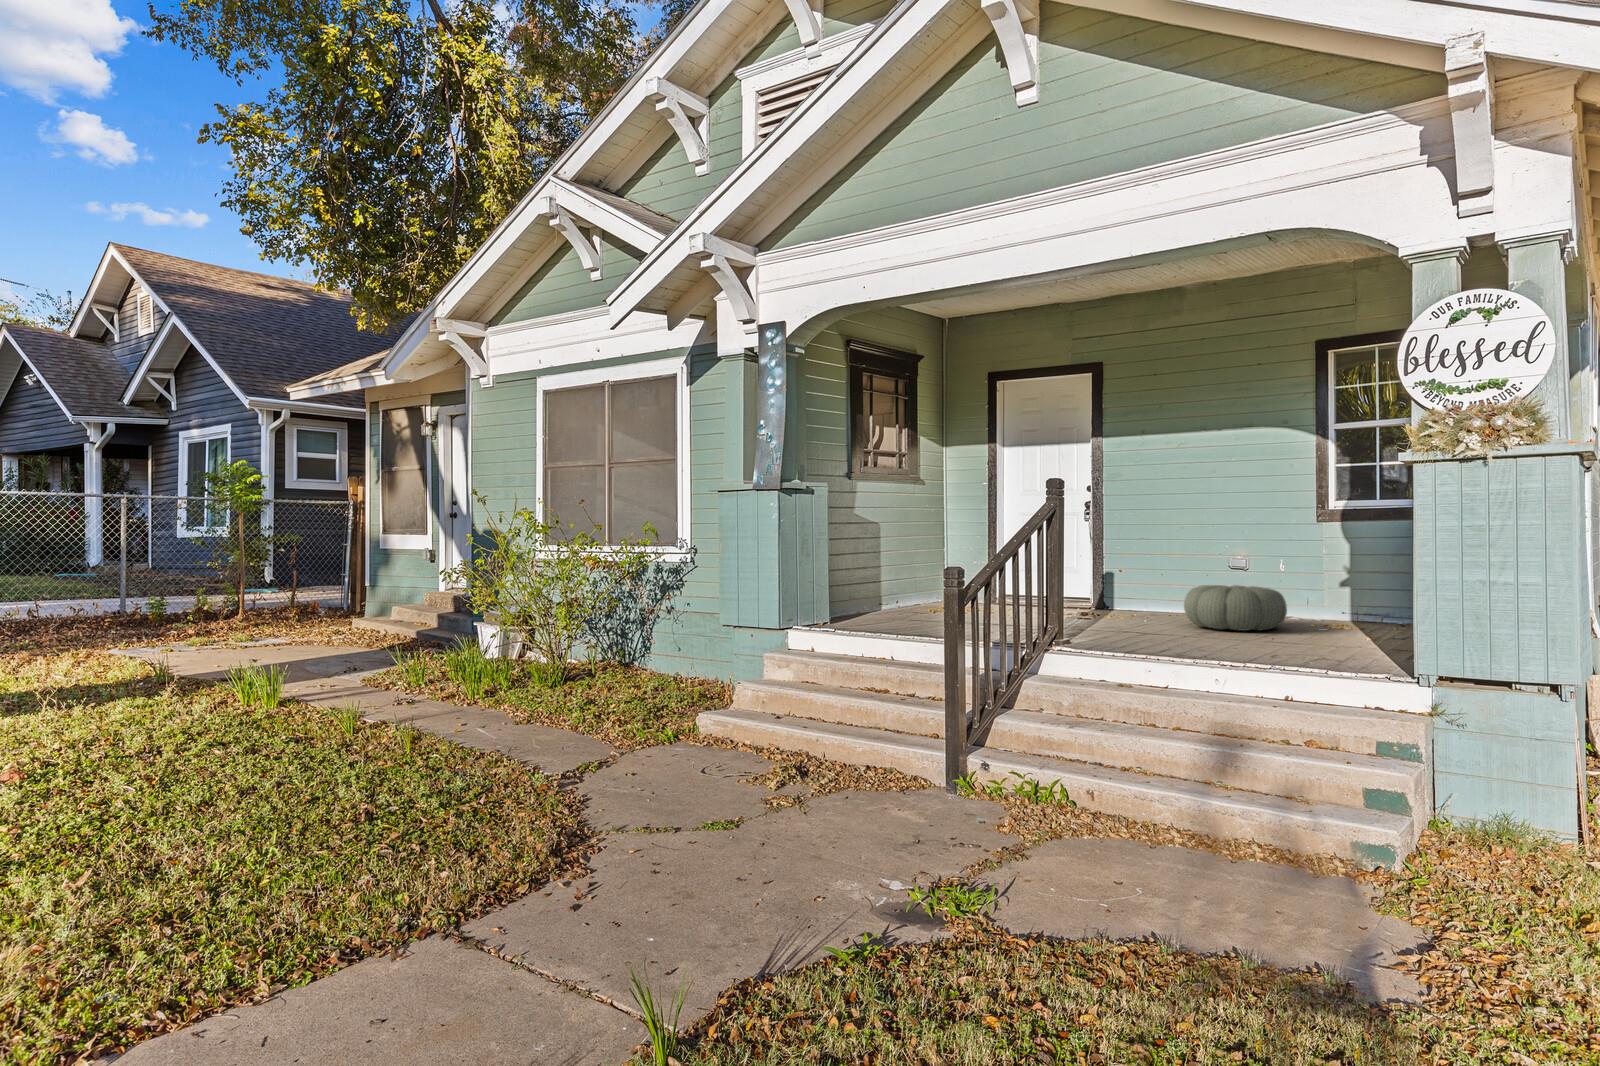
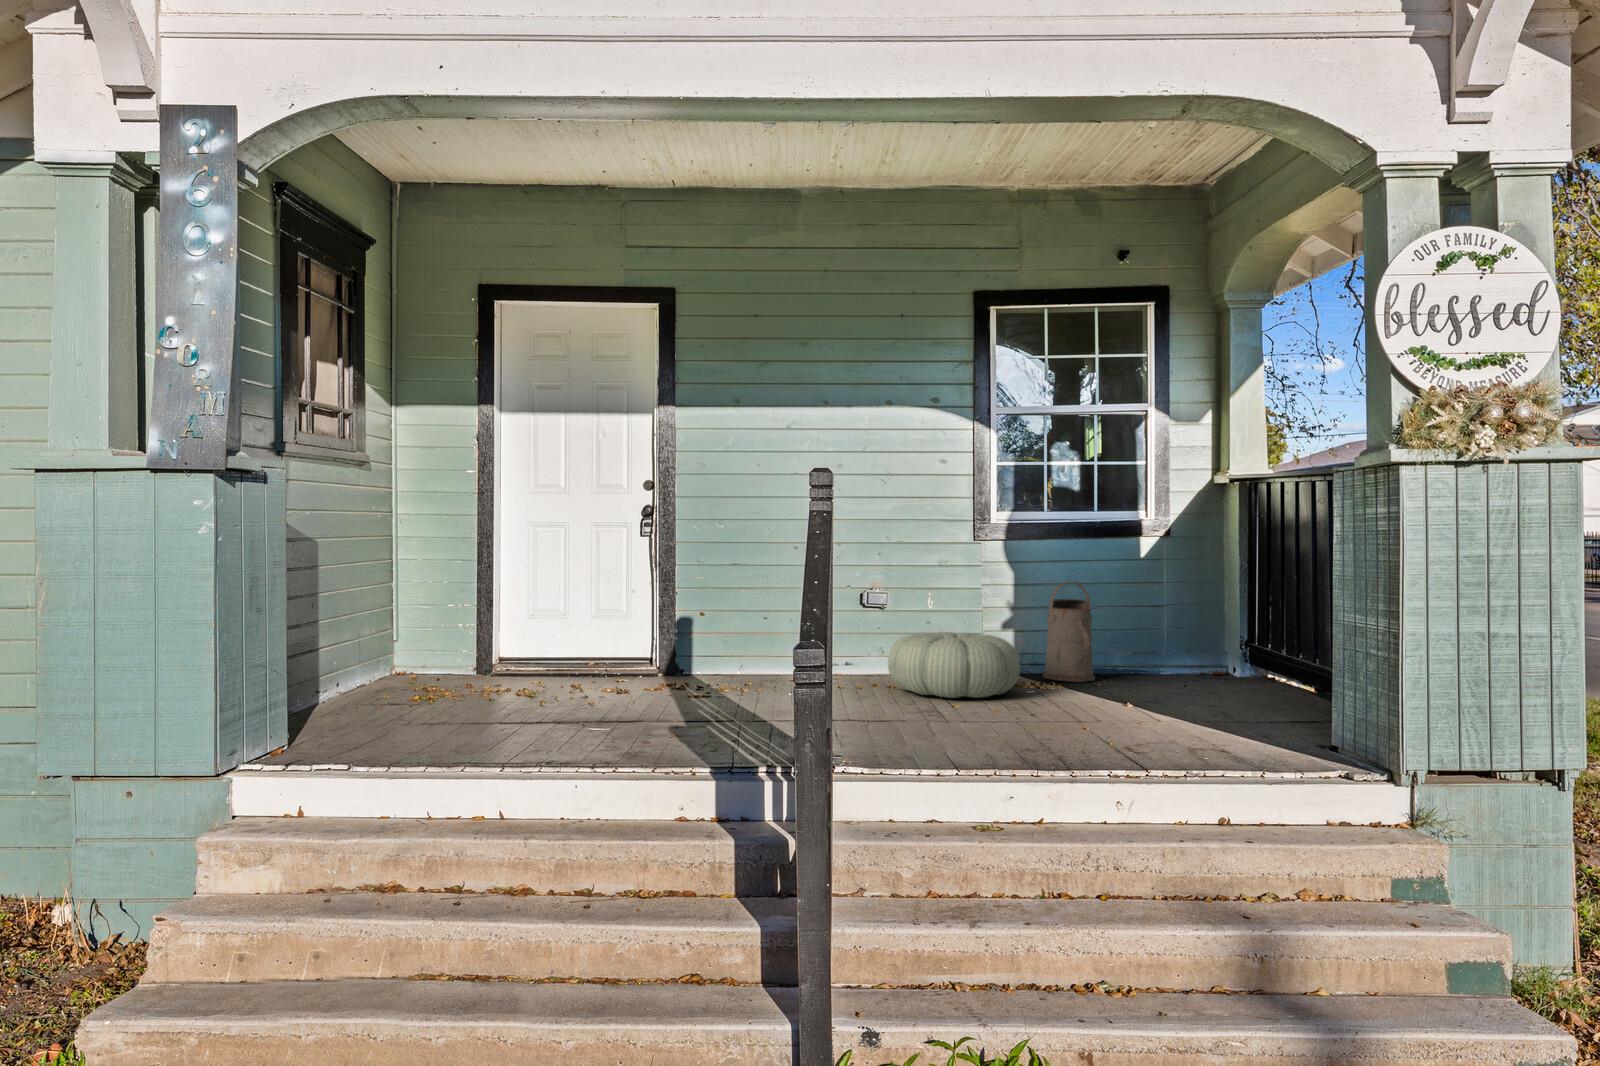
watering can: none [1335,550,1380,629] -> present [1043,581,1095,682]

